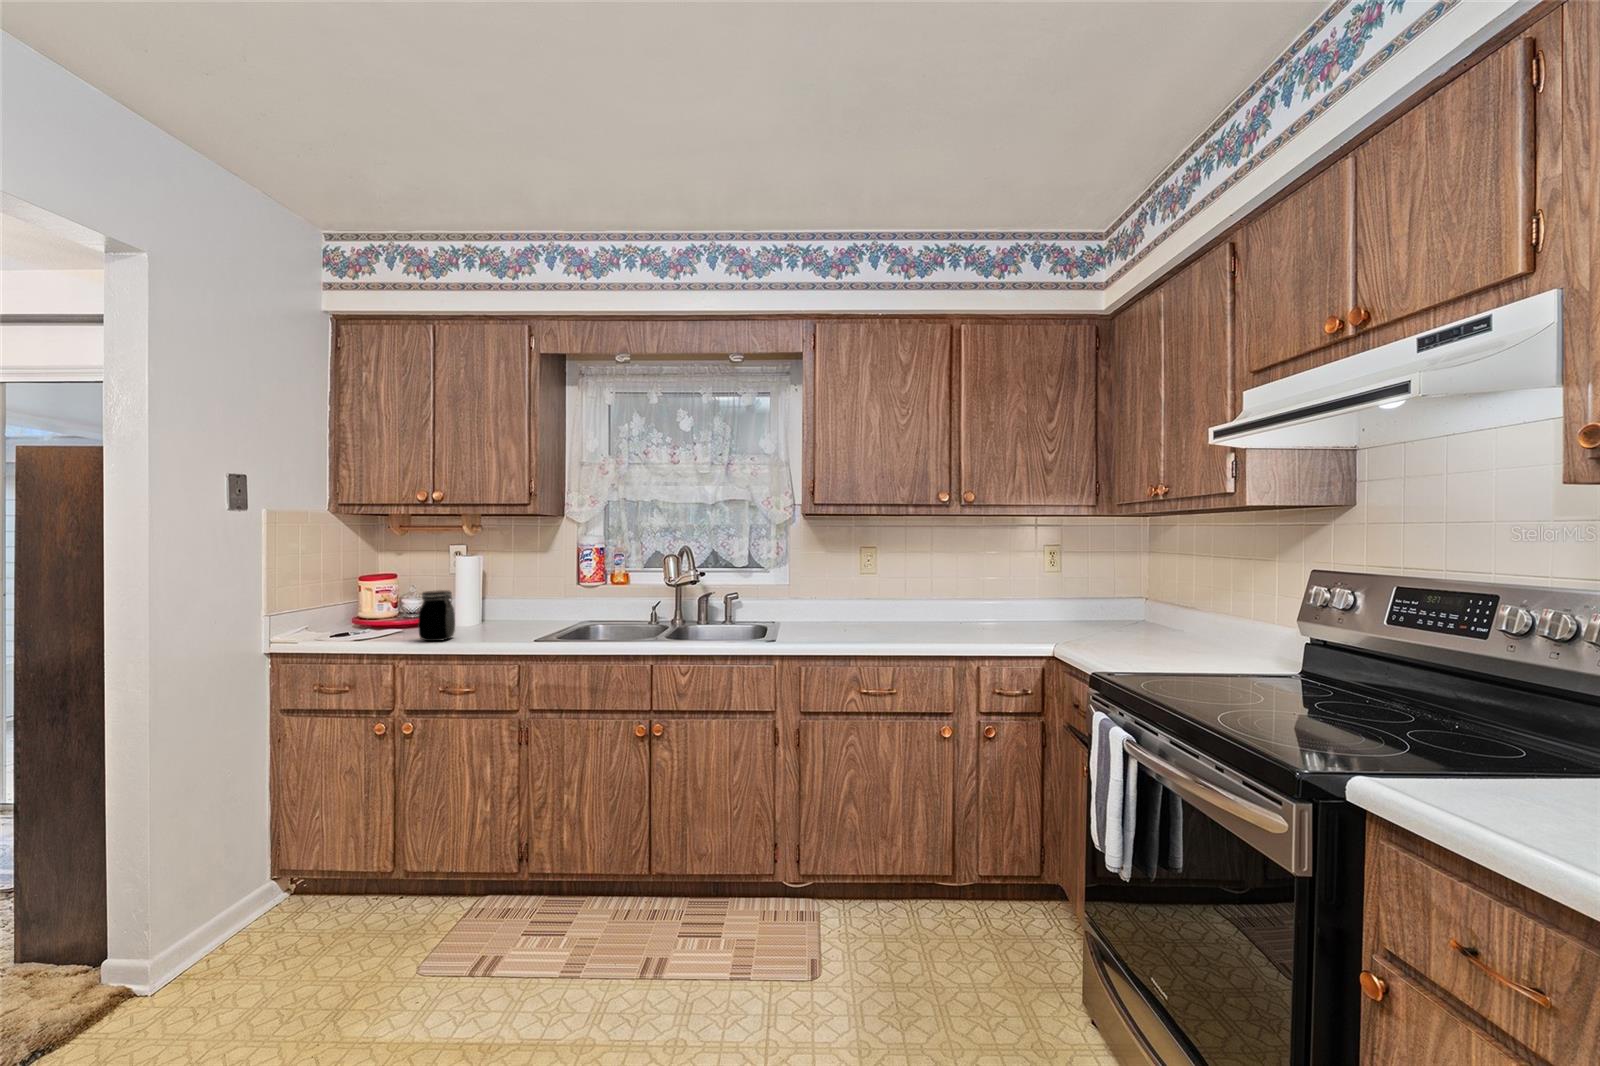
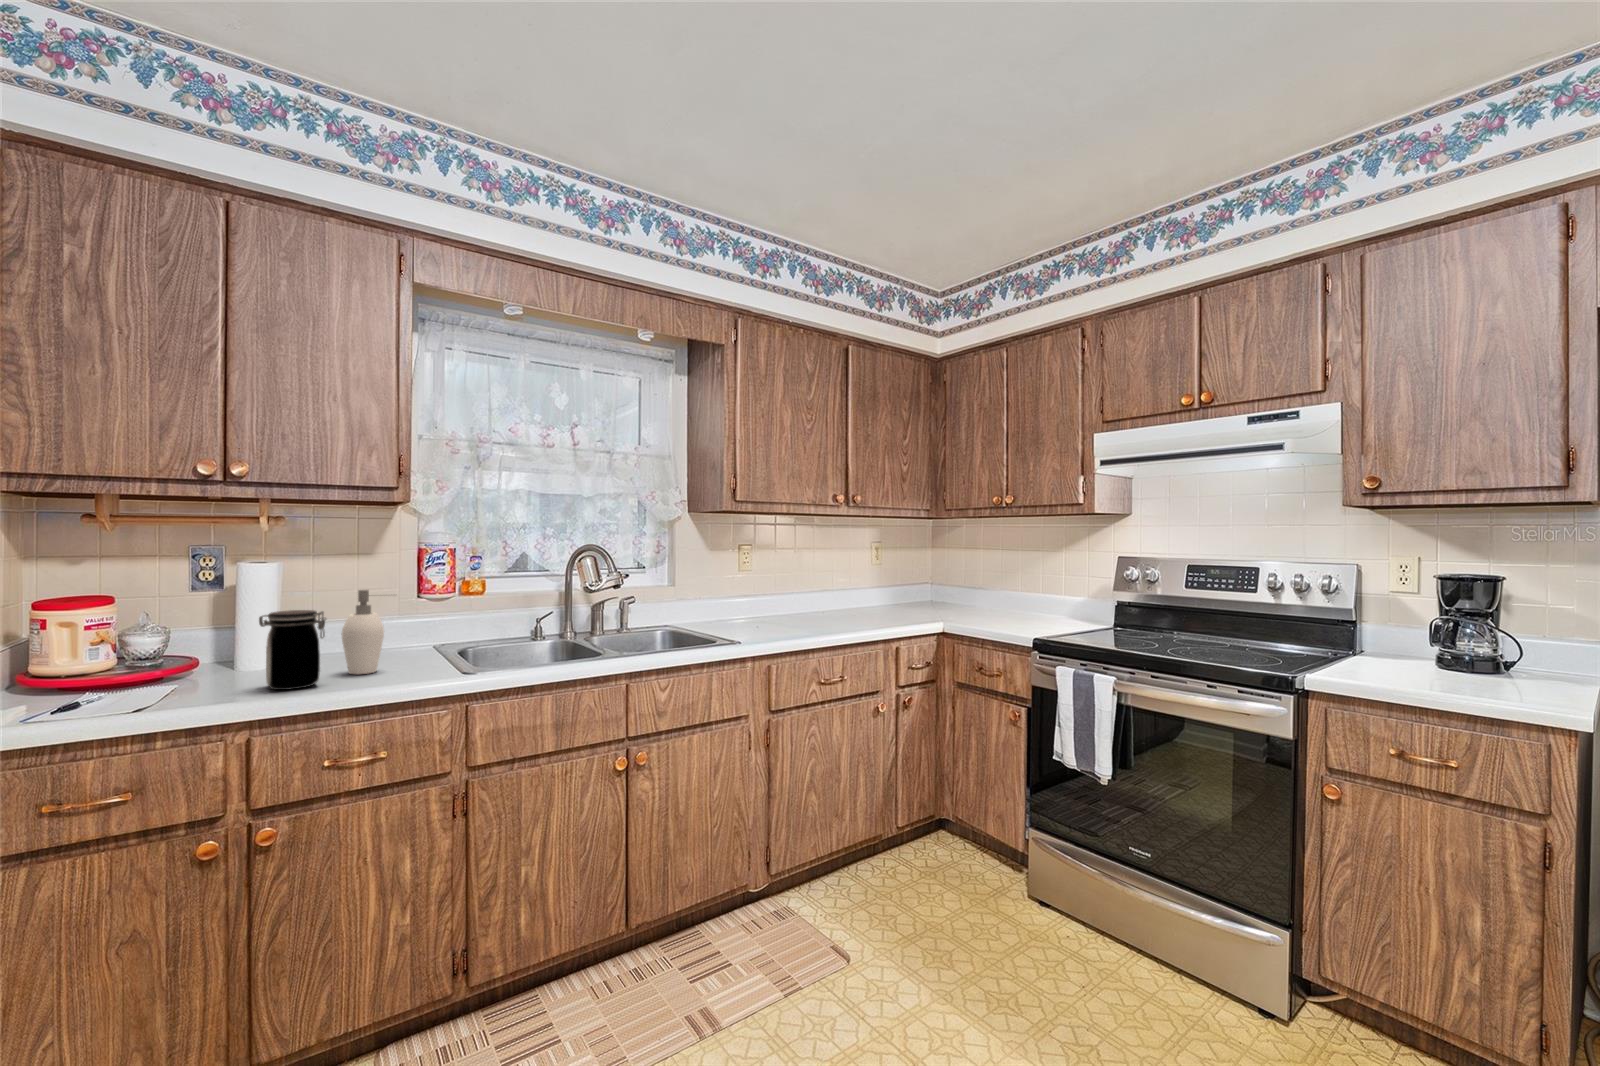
soap dispenser: none [477,578,506,636] -> present [341,590,384,674]

